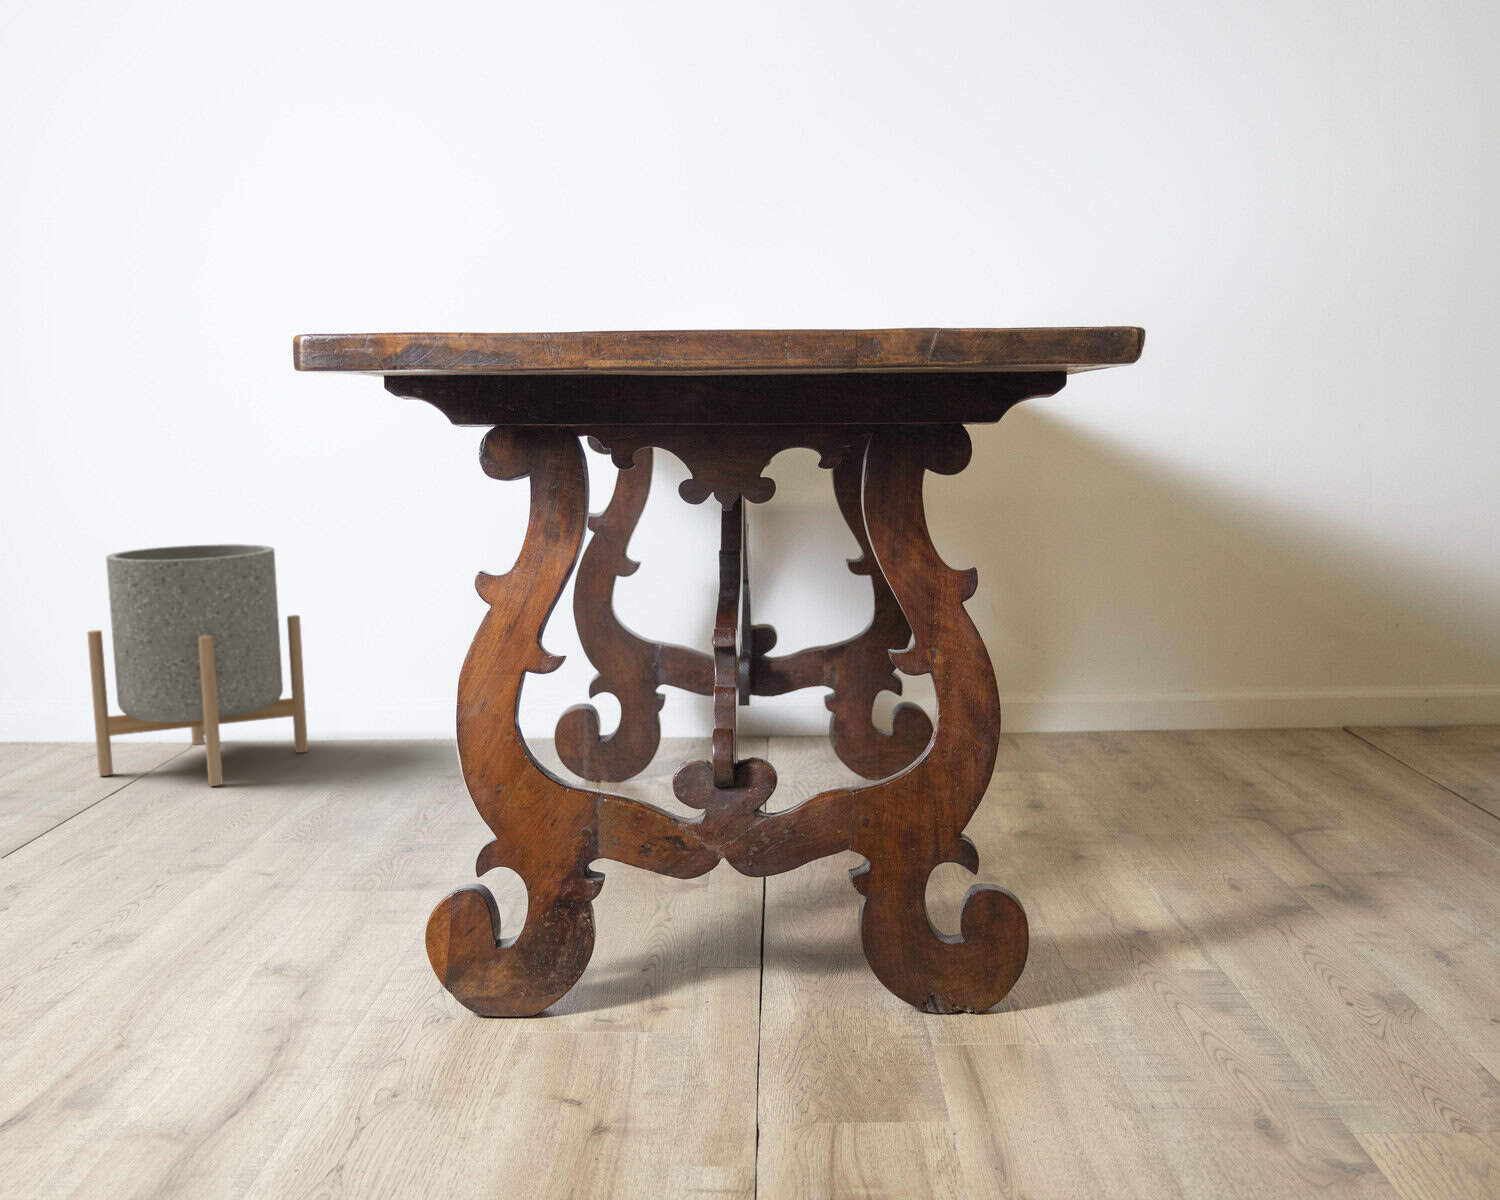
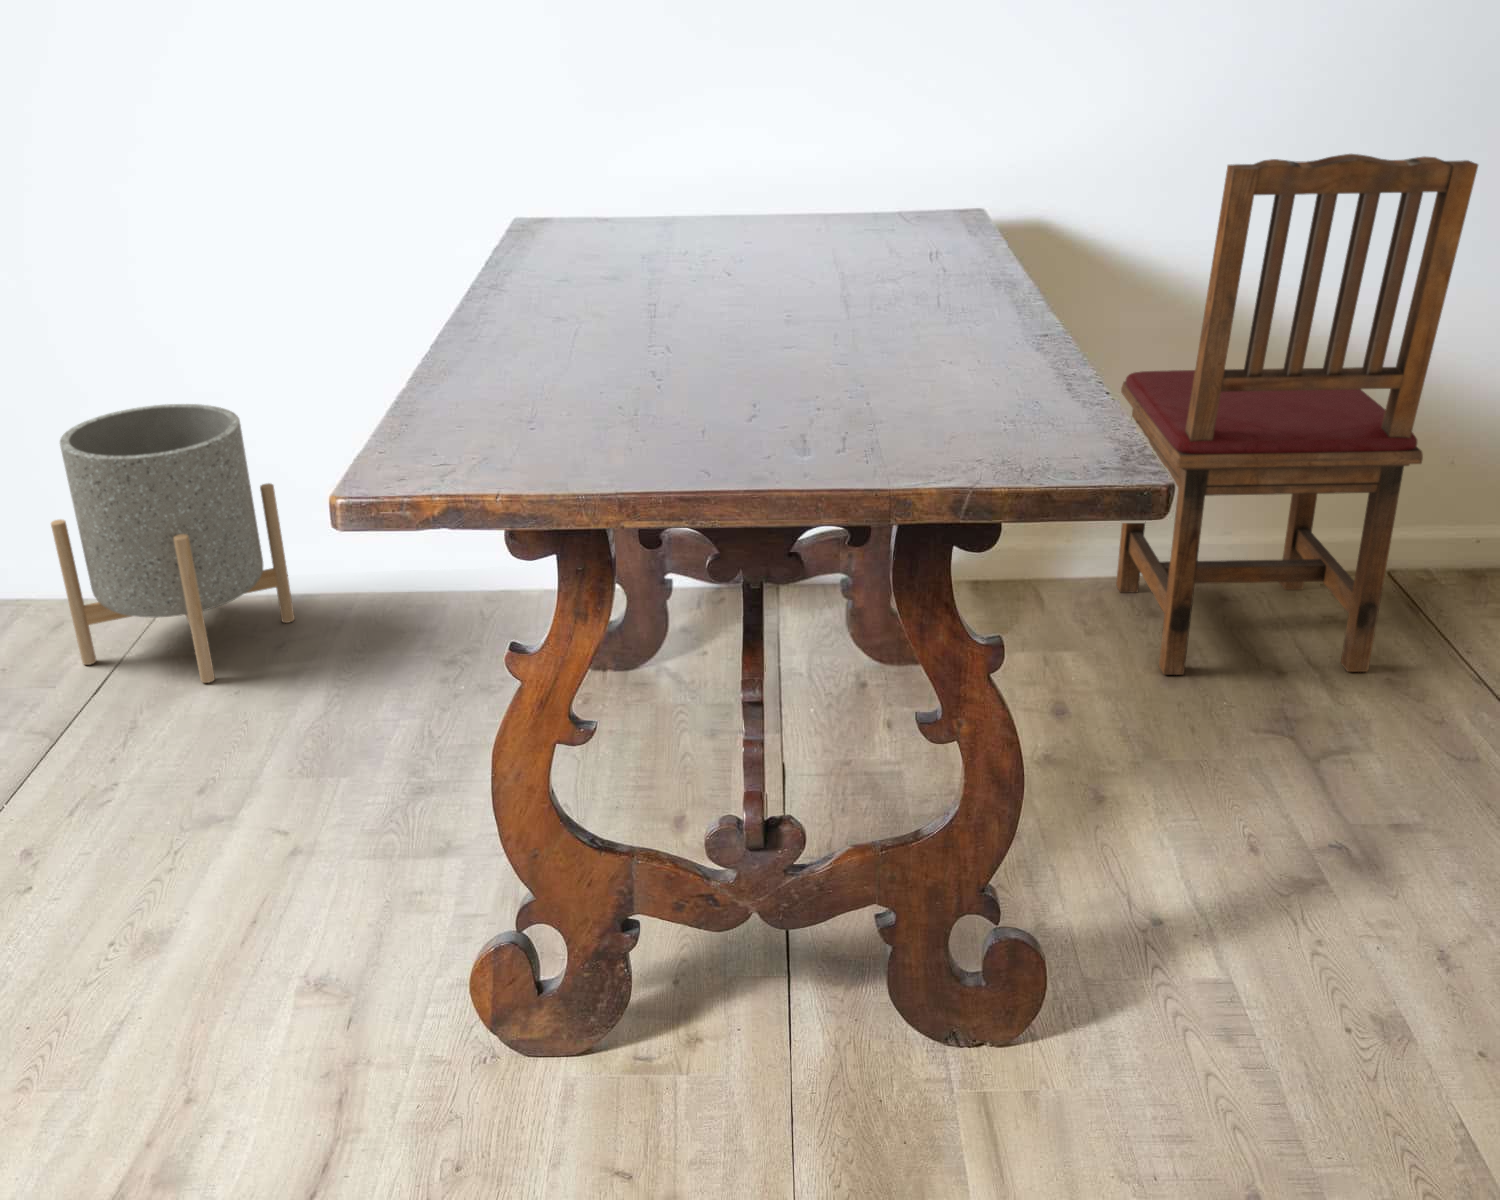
dining chair: none [1084,271,1383,782] -> present [1116,154,1478,675]

